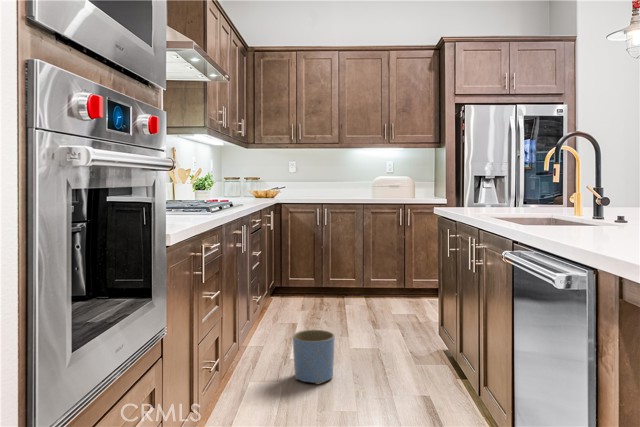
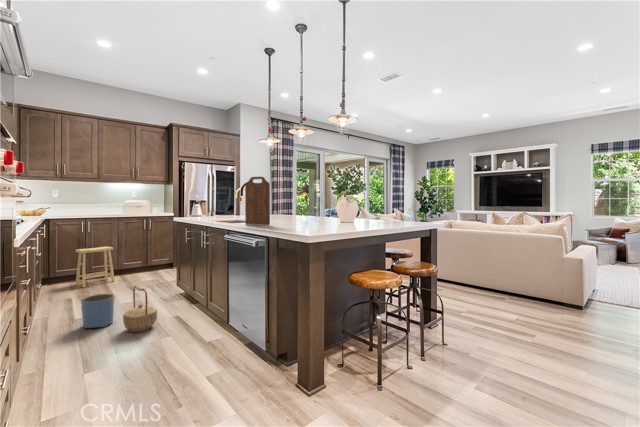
cutting board: none [551,124,613,243] -> present [245,177,270,225]
footstool: none [308,250,355,309] -> present [76,247,115,287]
basket: none [340,327,391,409] -> present [123,286,157,332]

